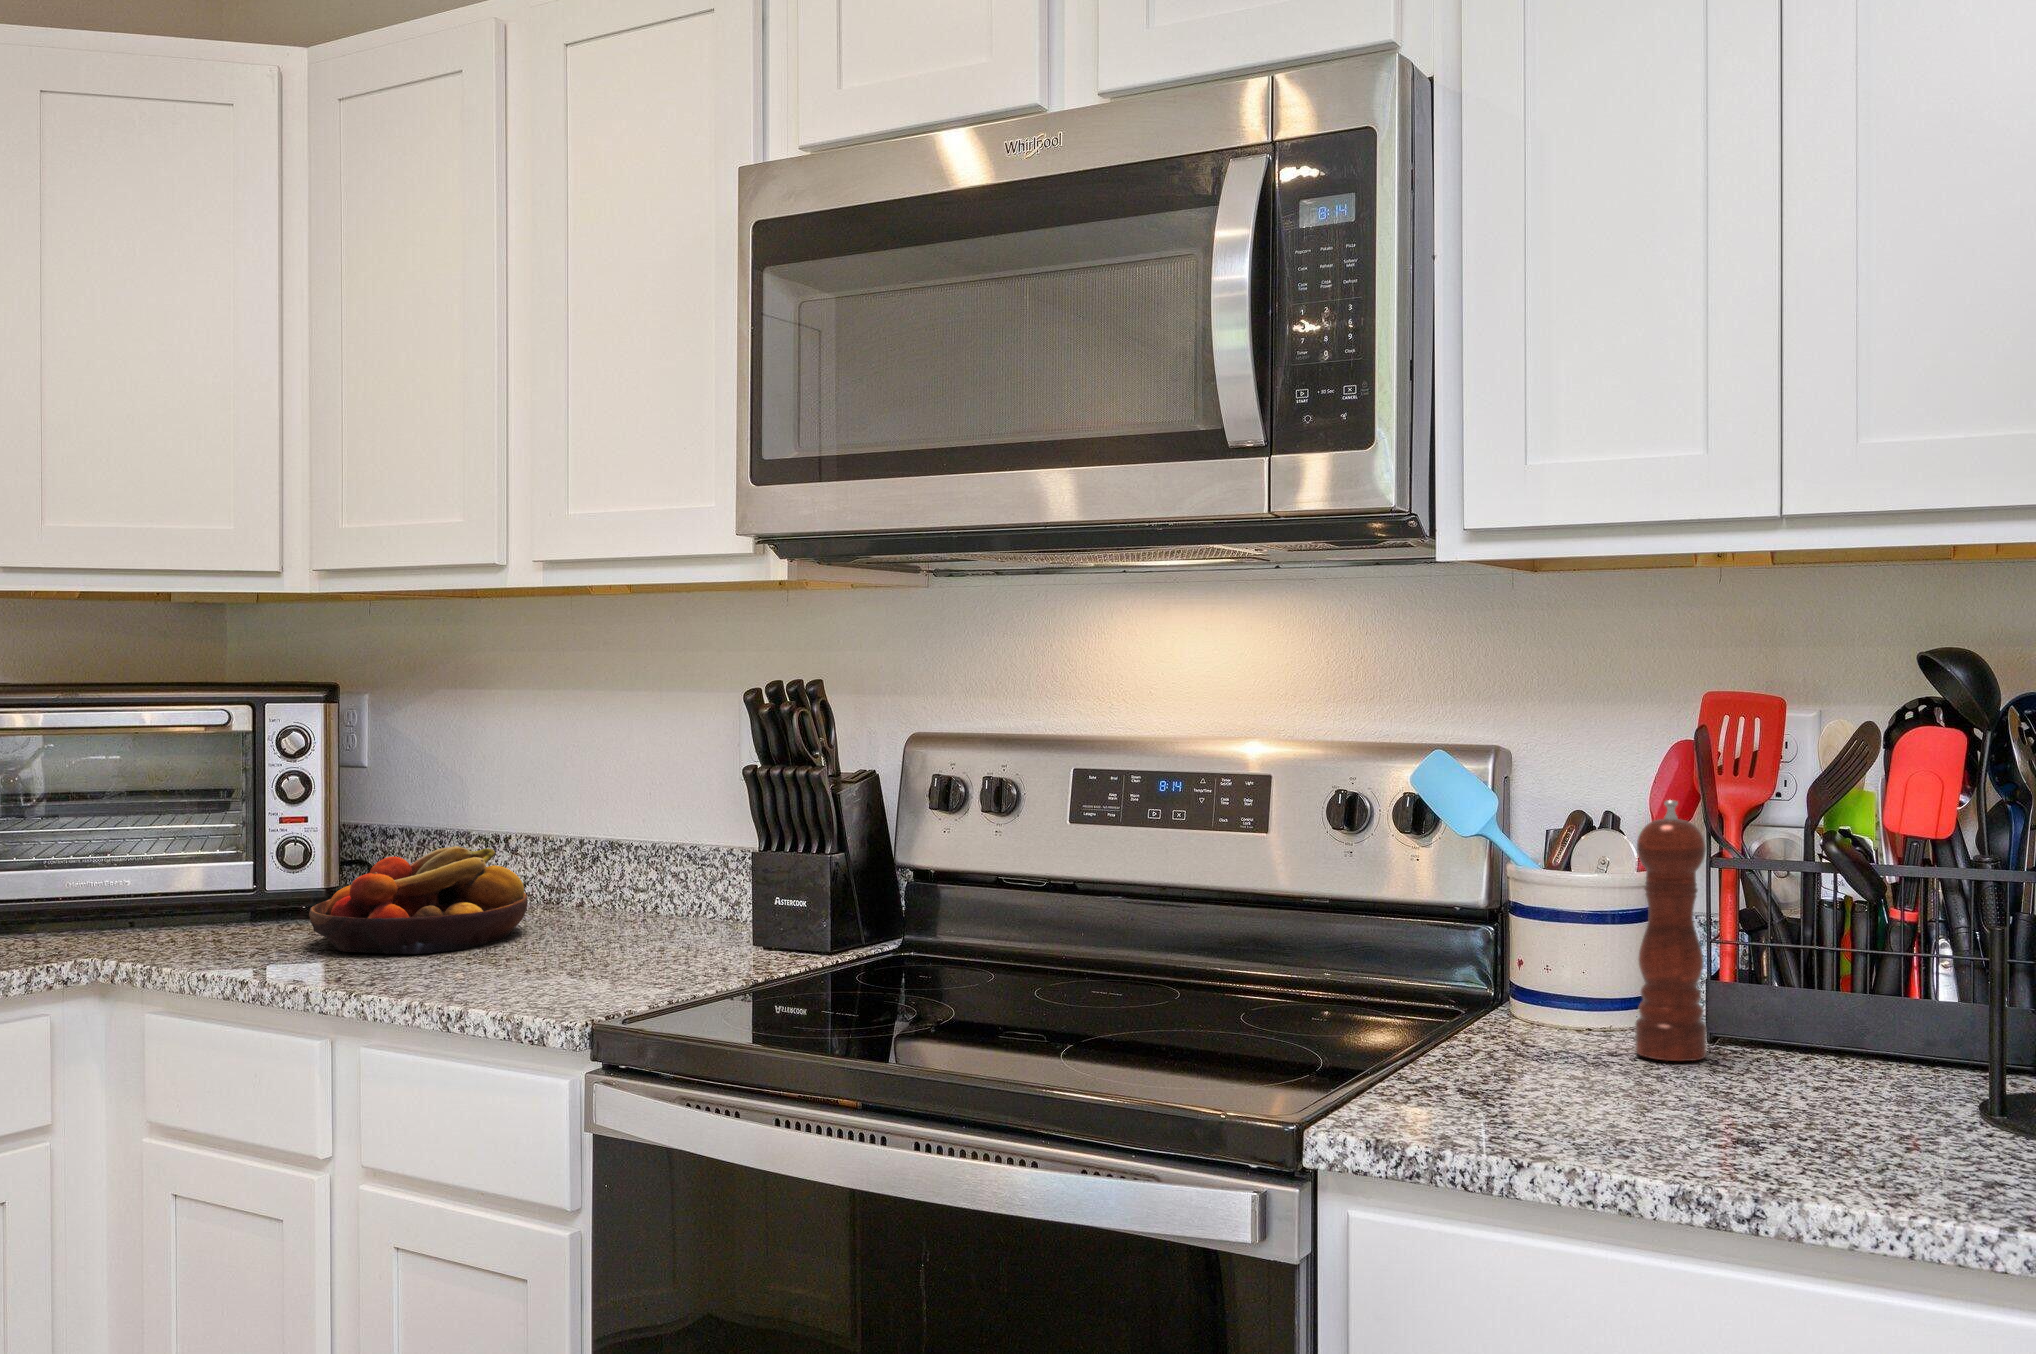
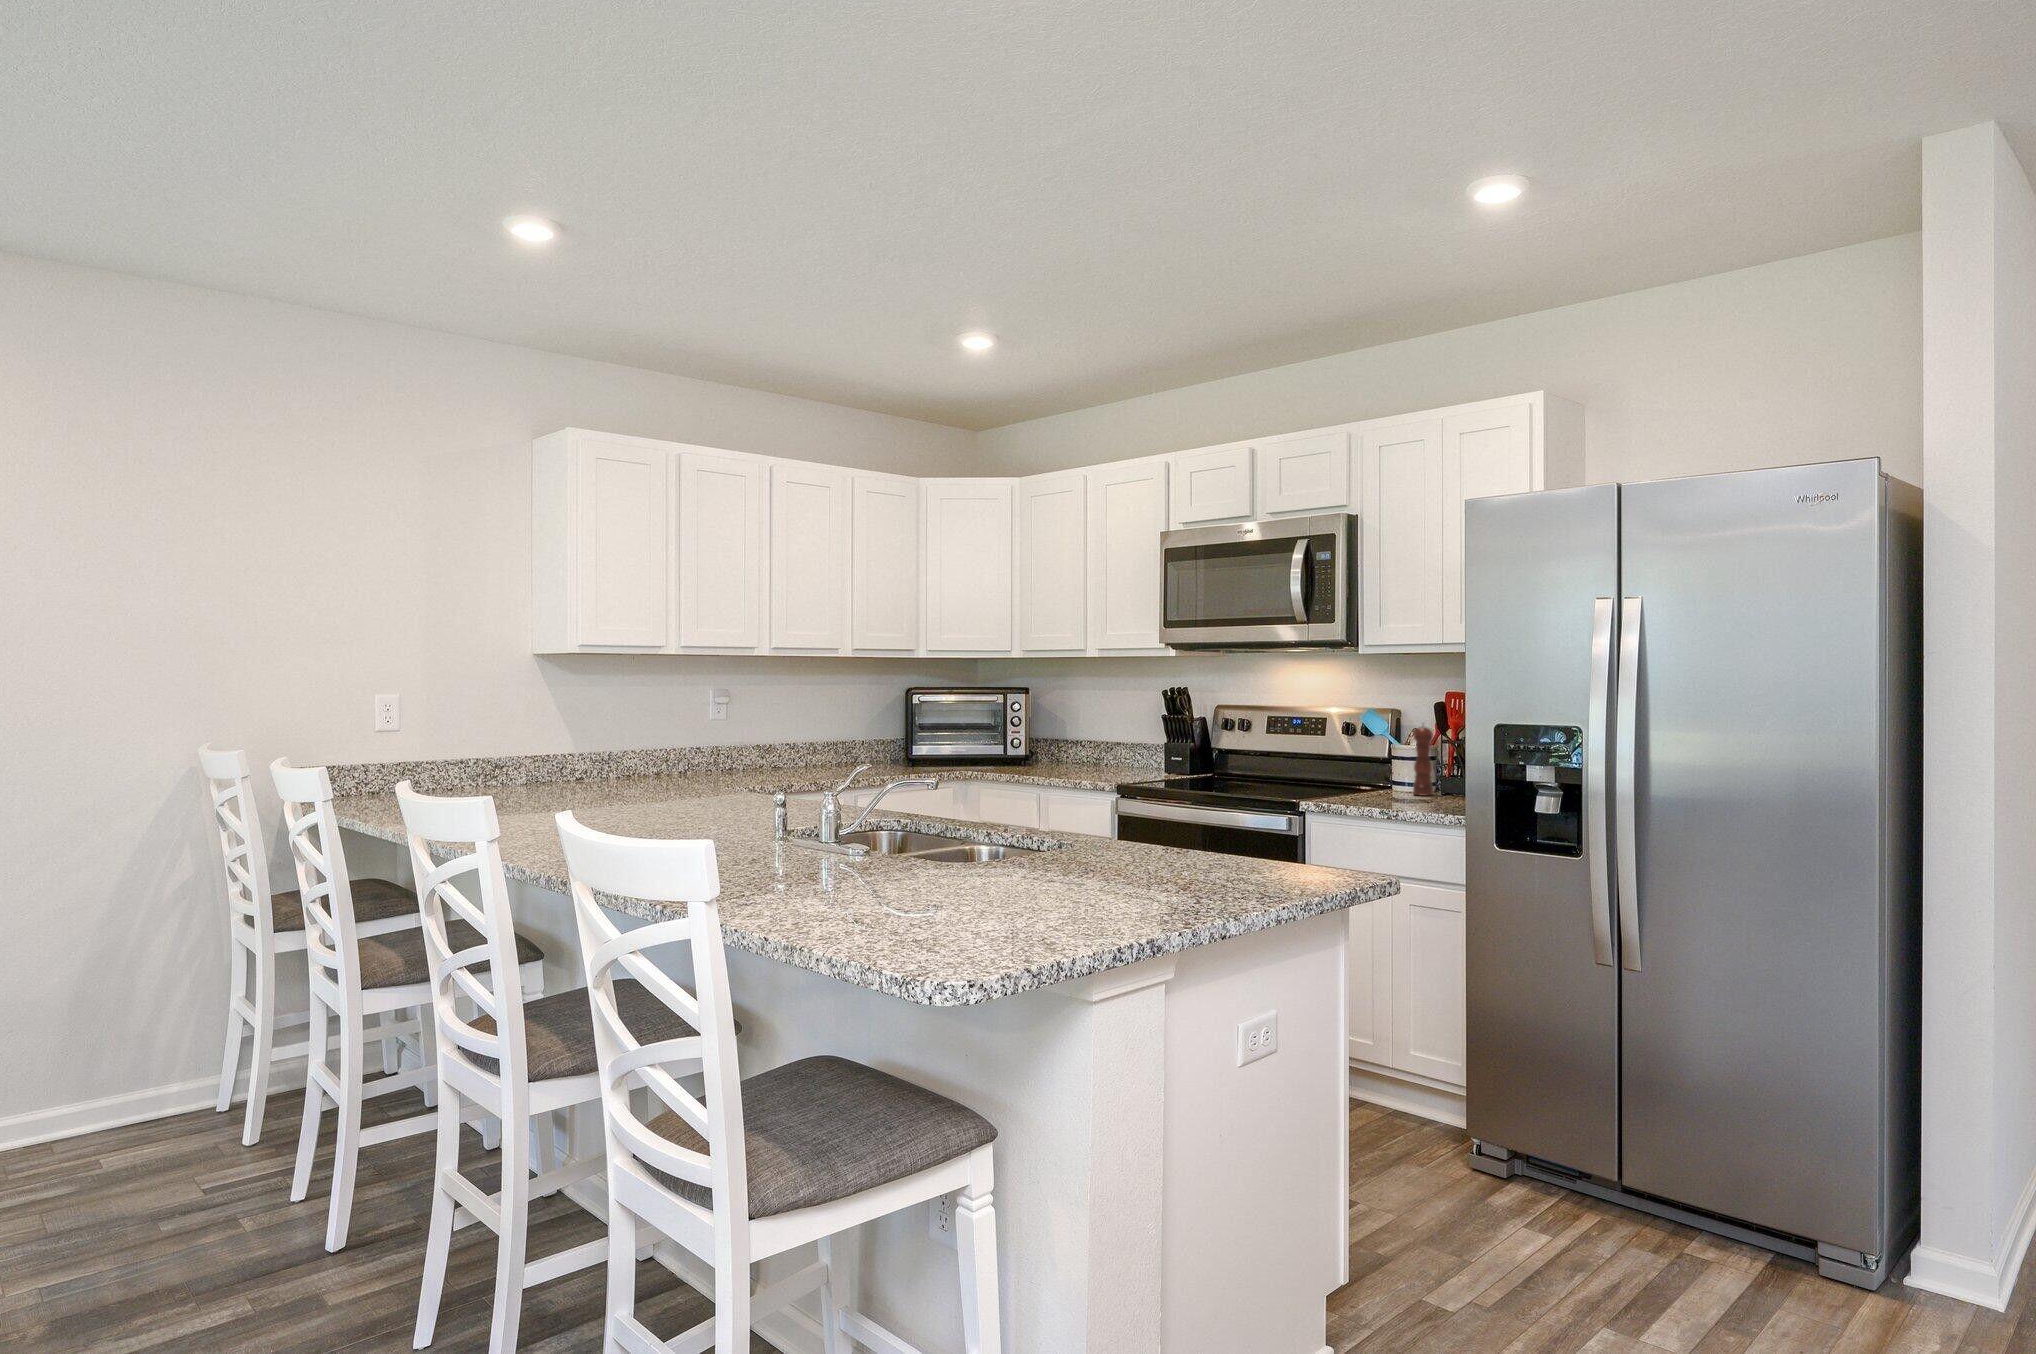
fruit bowl: present [309,846,528,954] -> none [1023,742,1091,774]

